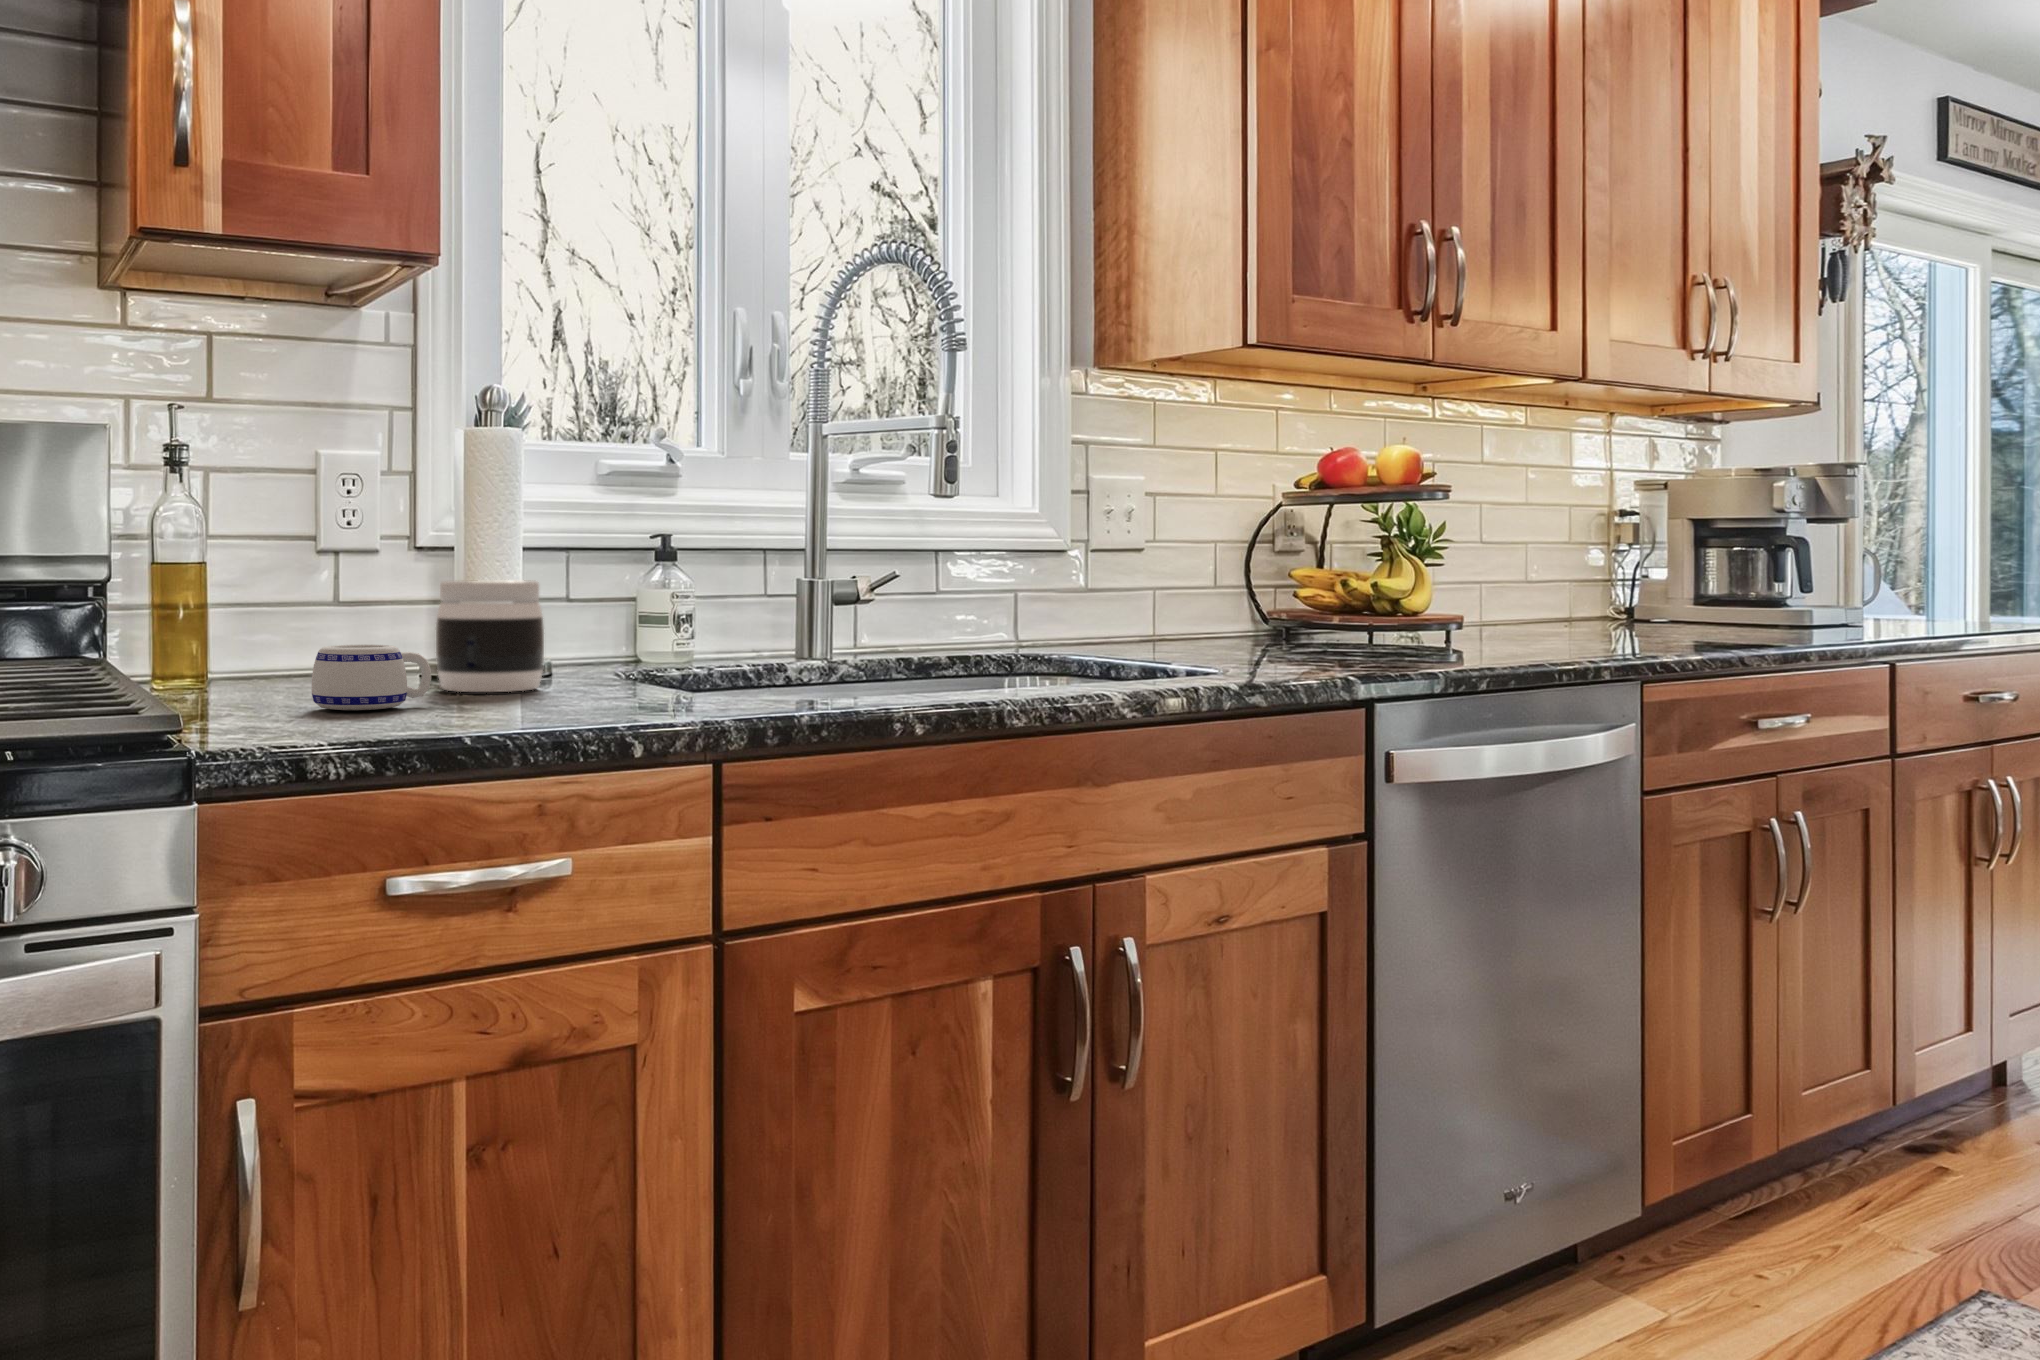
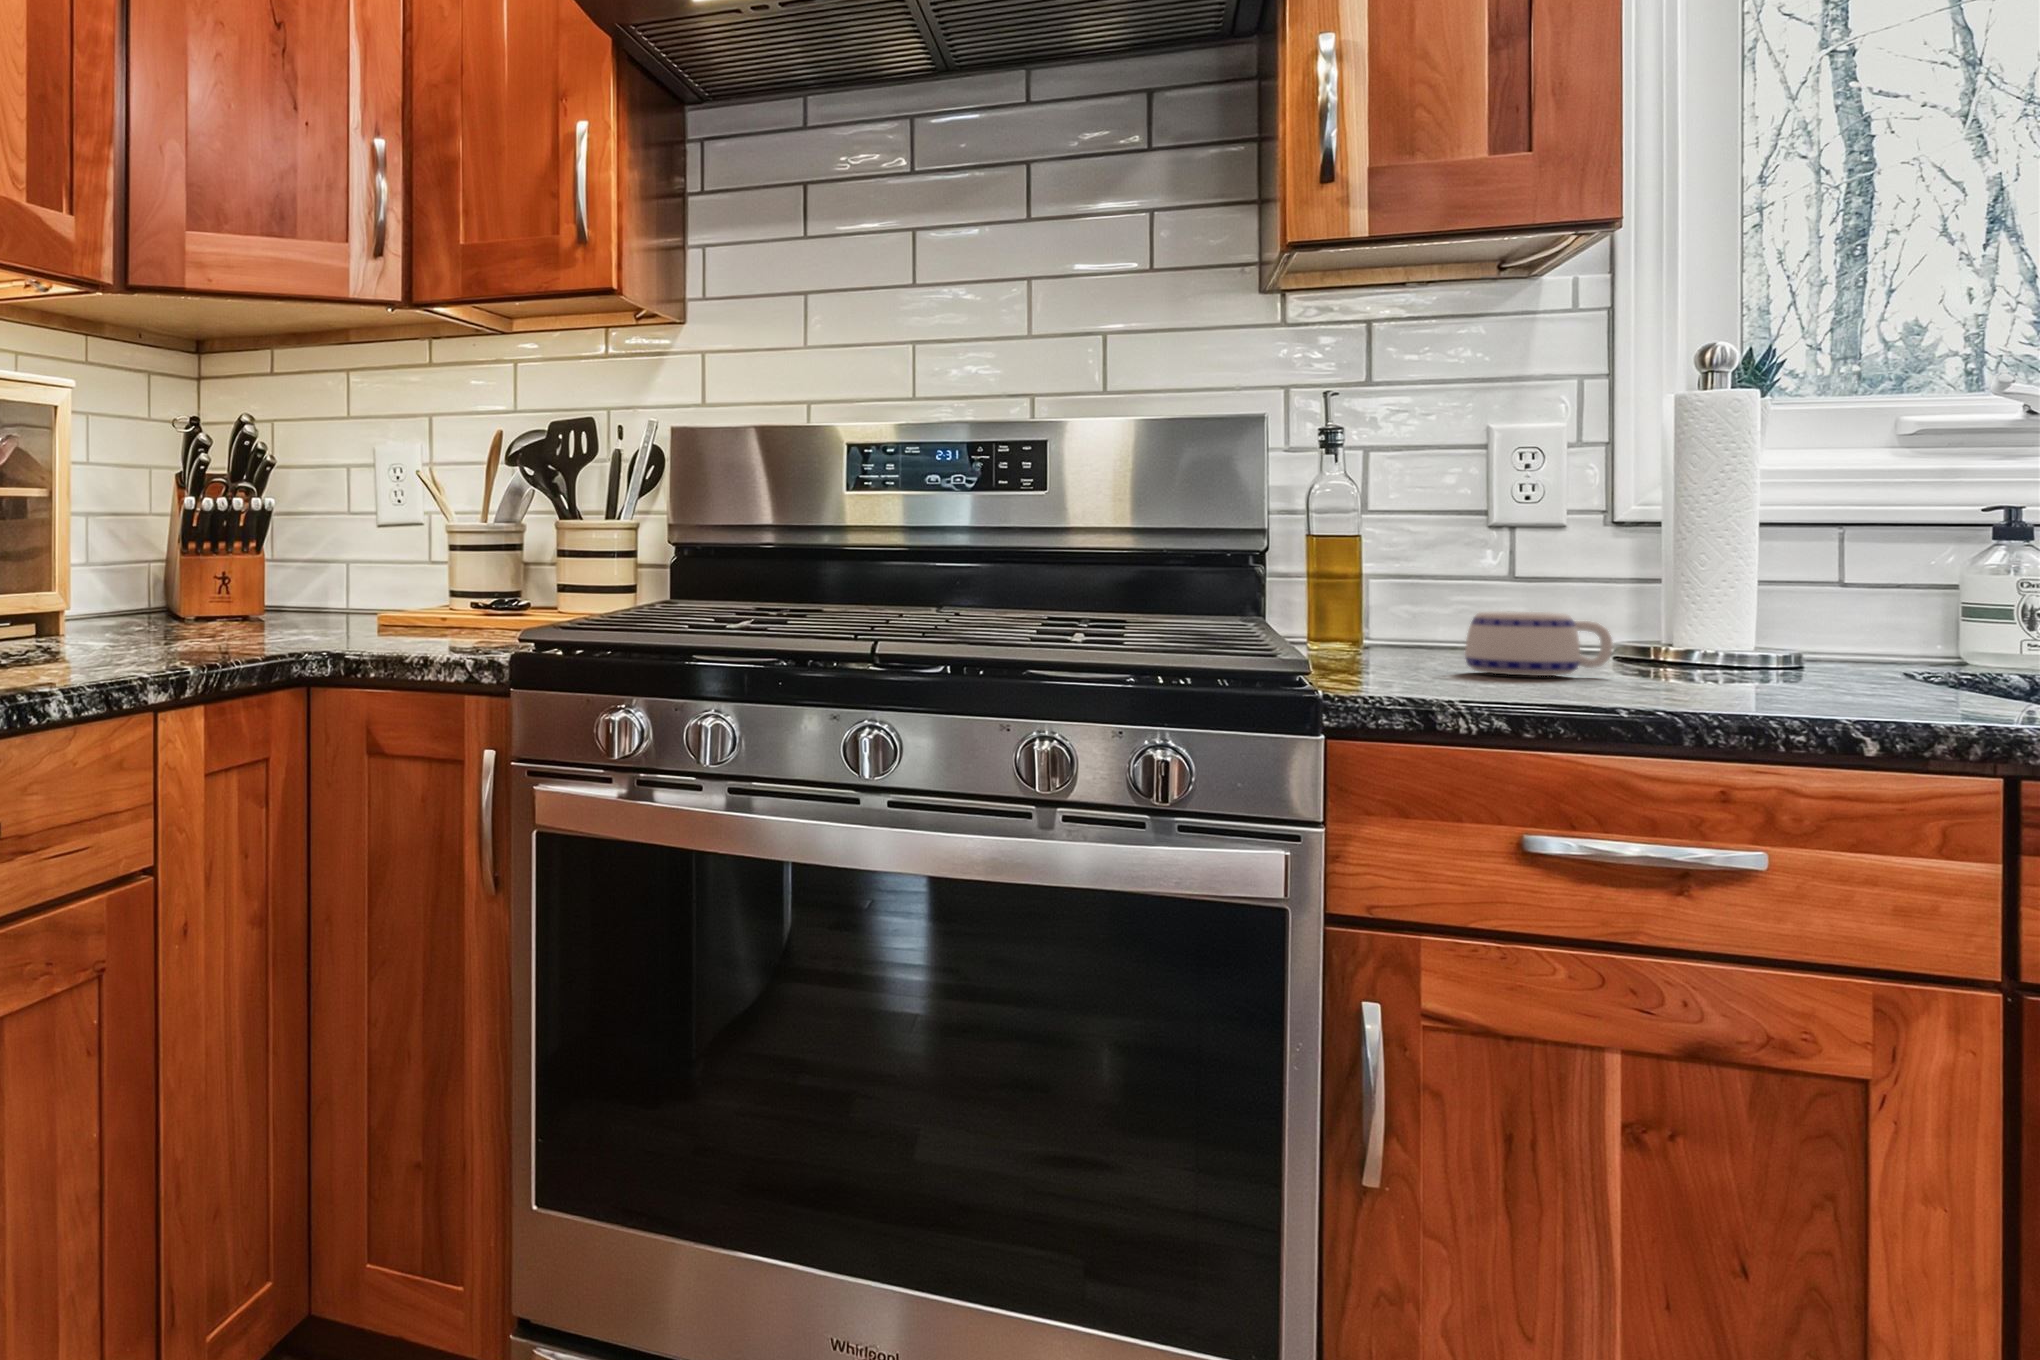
jar: present [436,580,544,692] -> none [1628,551,1781,672]

